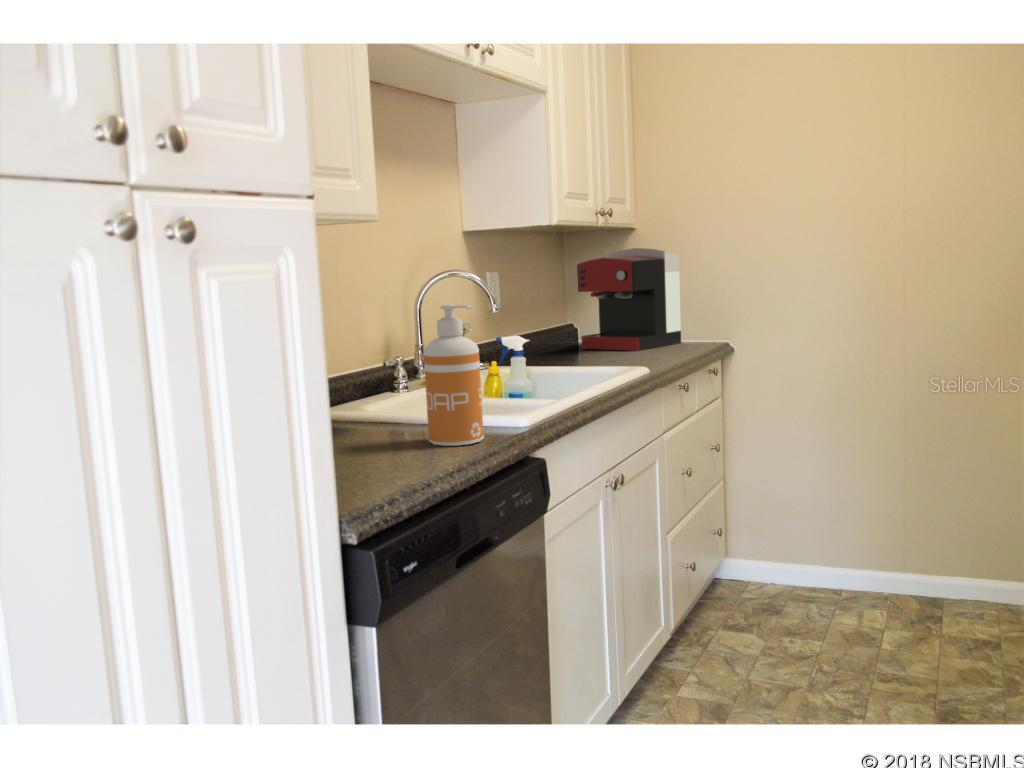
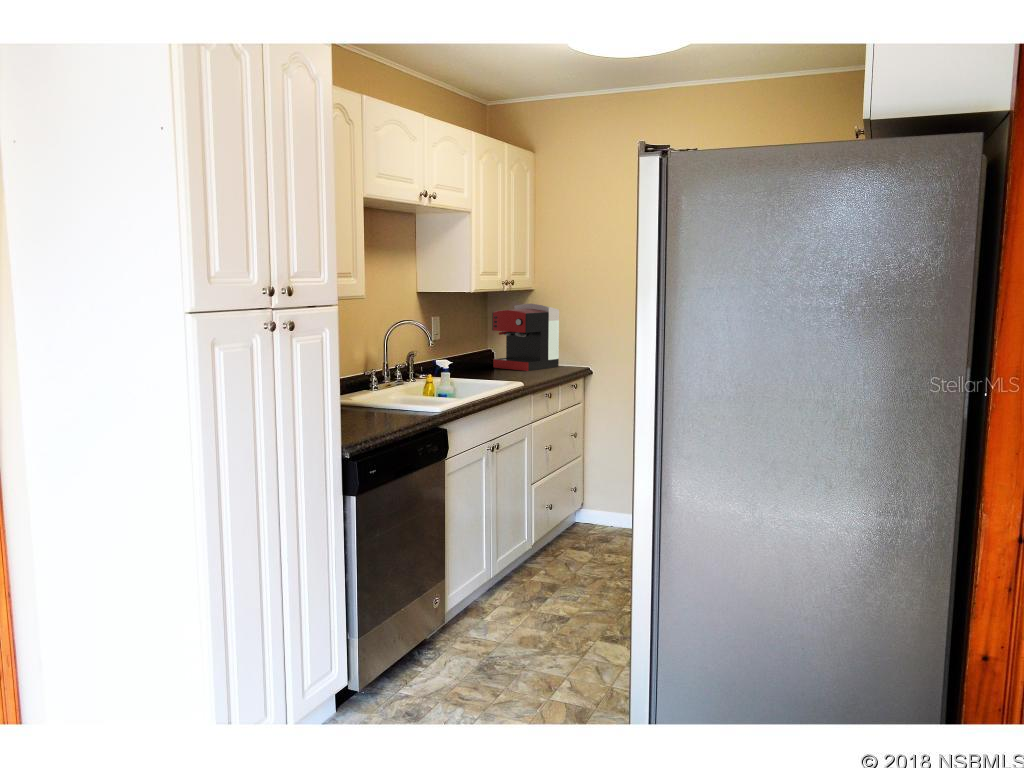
soap dispenser: present [424,304,484,446] -> none [385,348,415,420]

